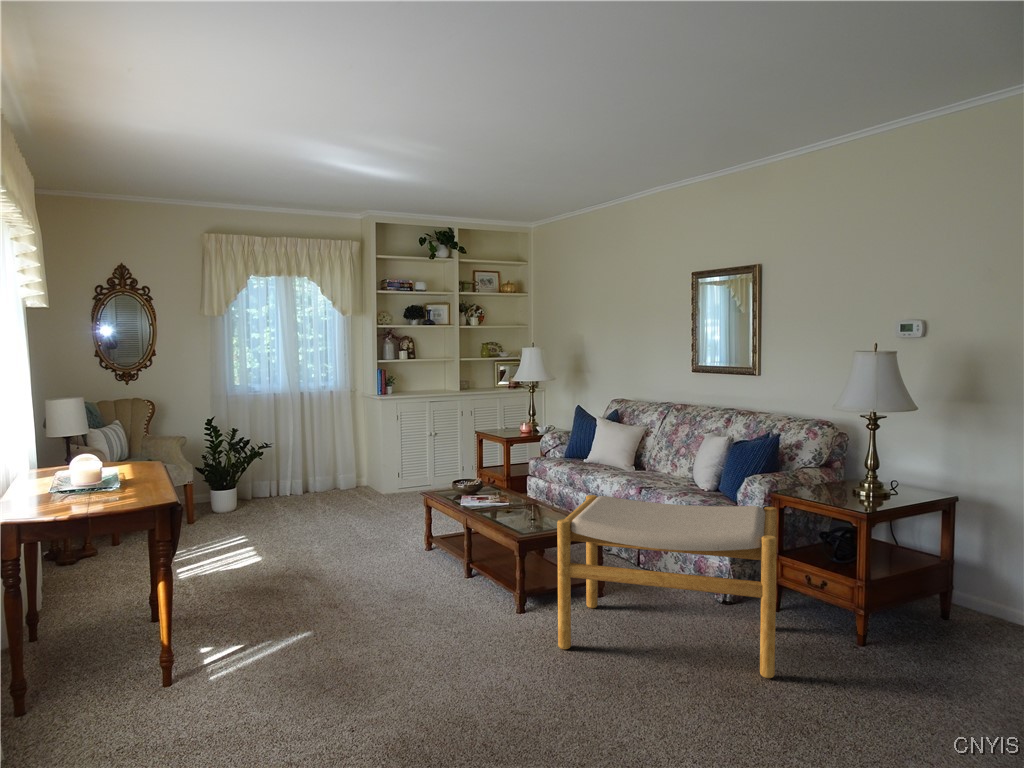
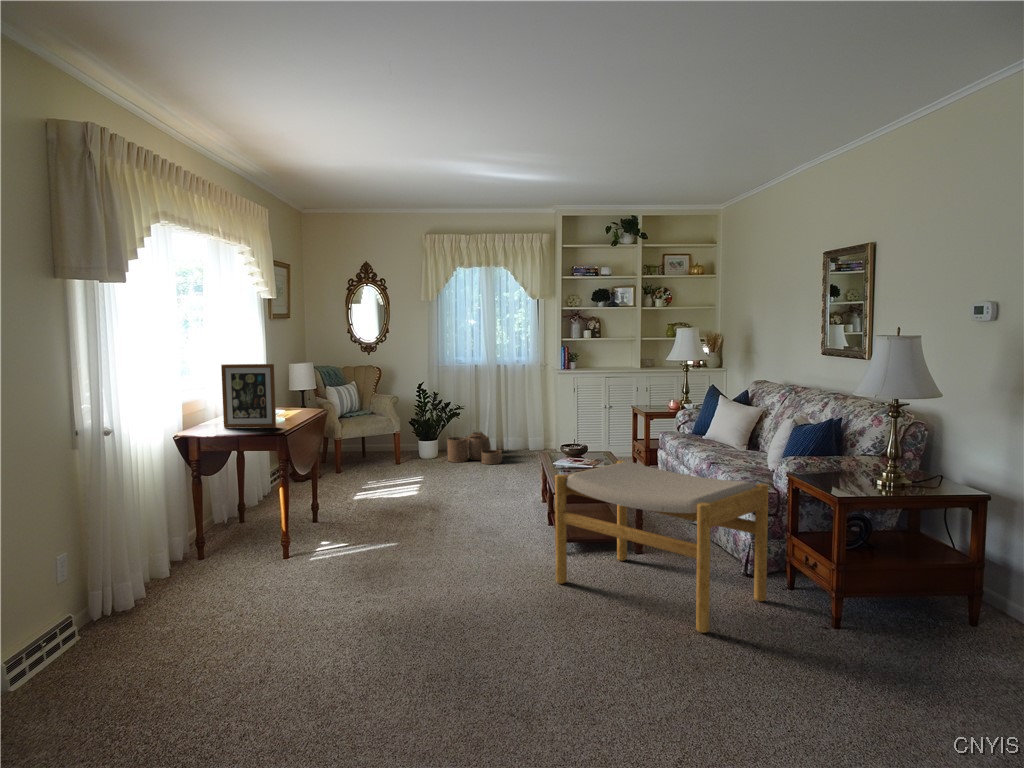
picture frame: none [40,402,134,503] -> present [221,364,276,428]
woven basket: none [253,471,326,513] -> present [447,431,502,464]

